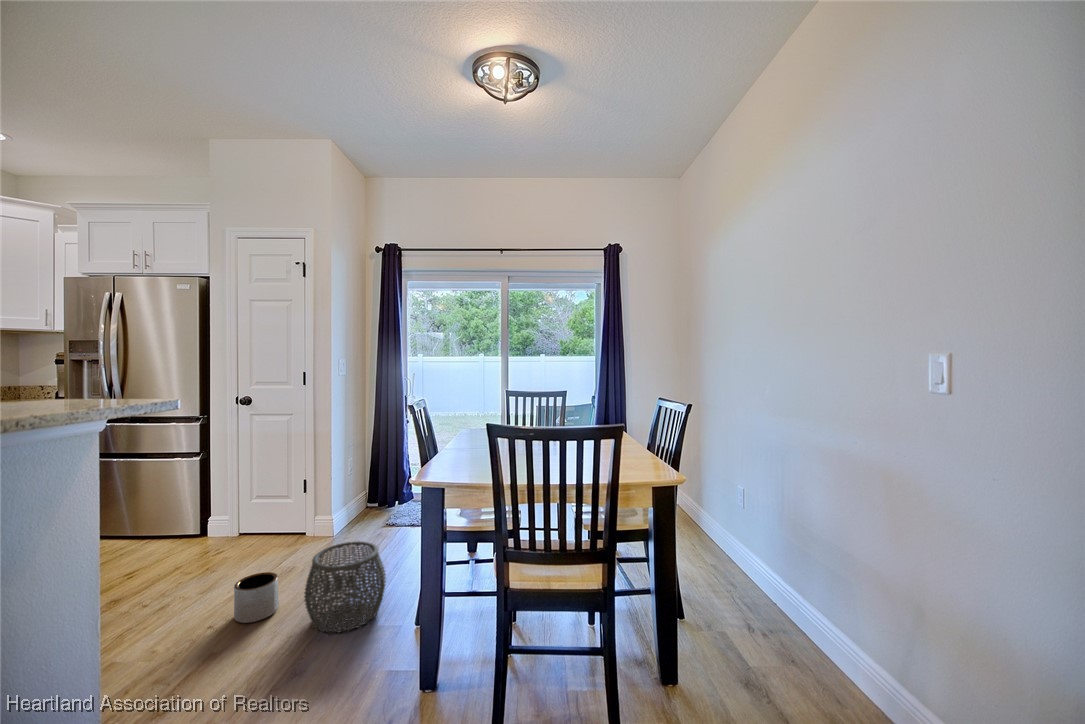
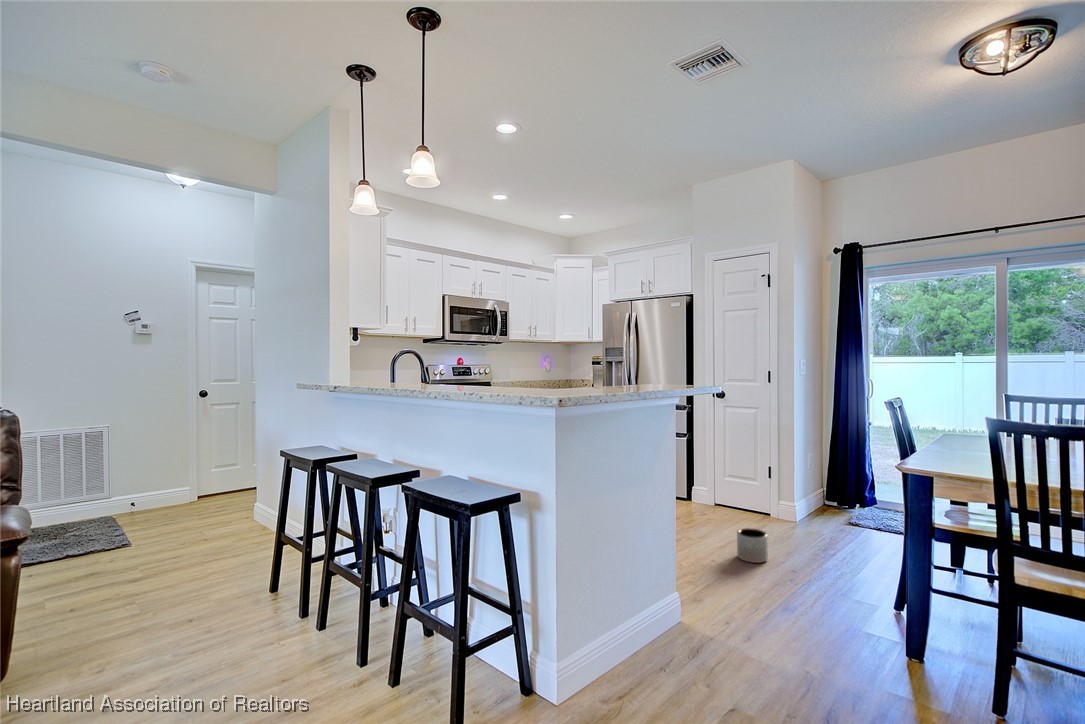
woven basket: present [304,541,386,633] -> none [793,518,865,590]

